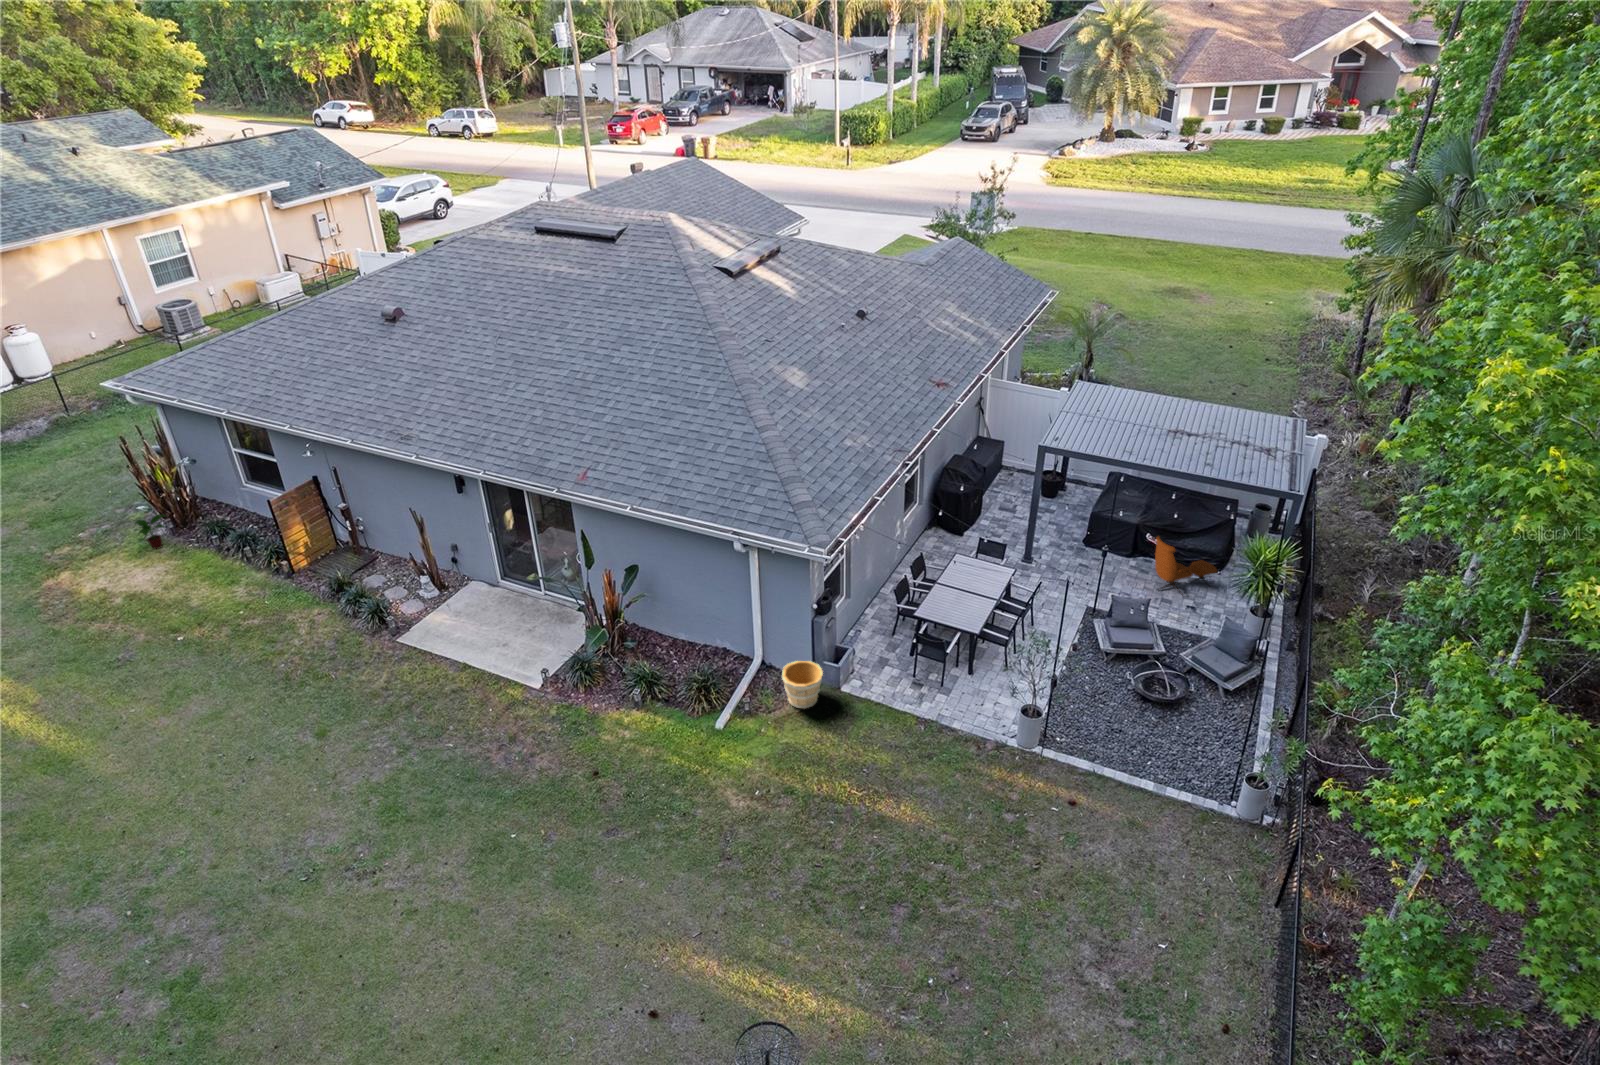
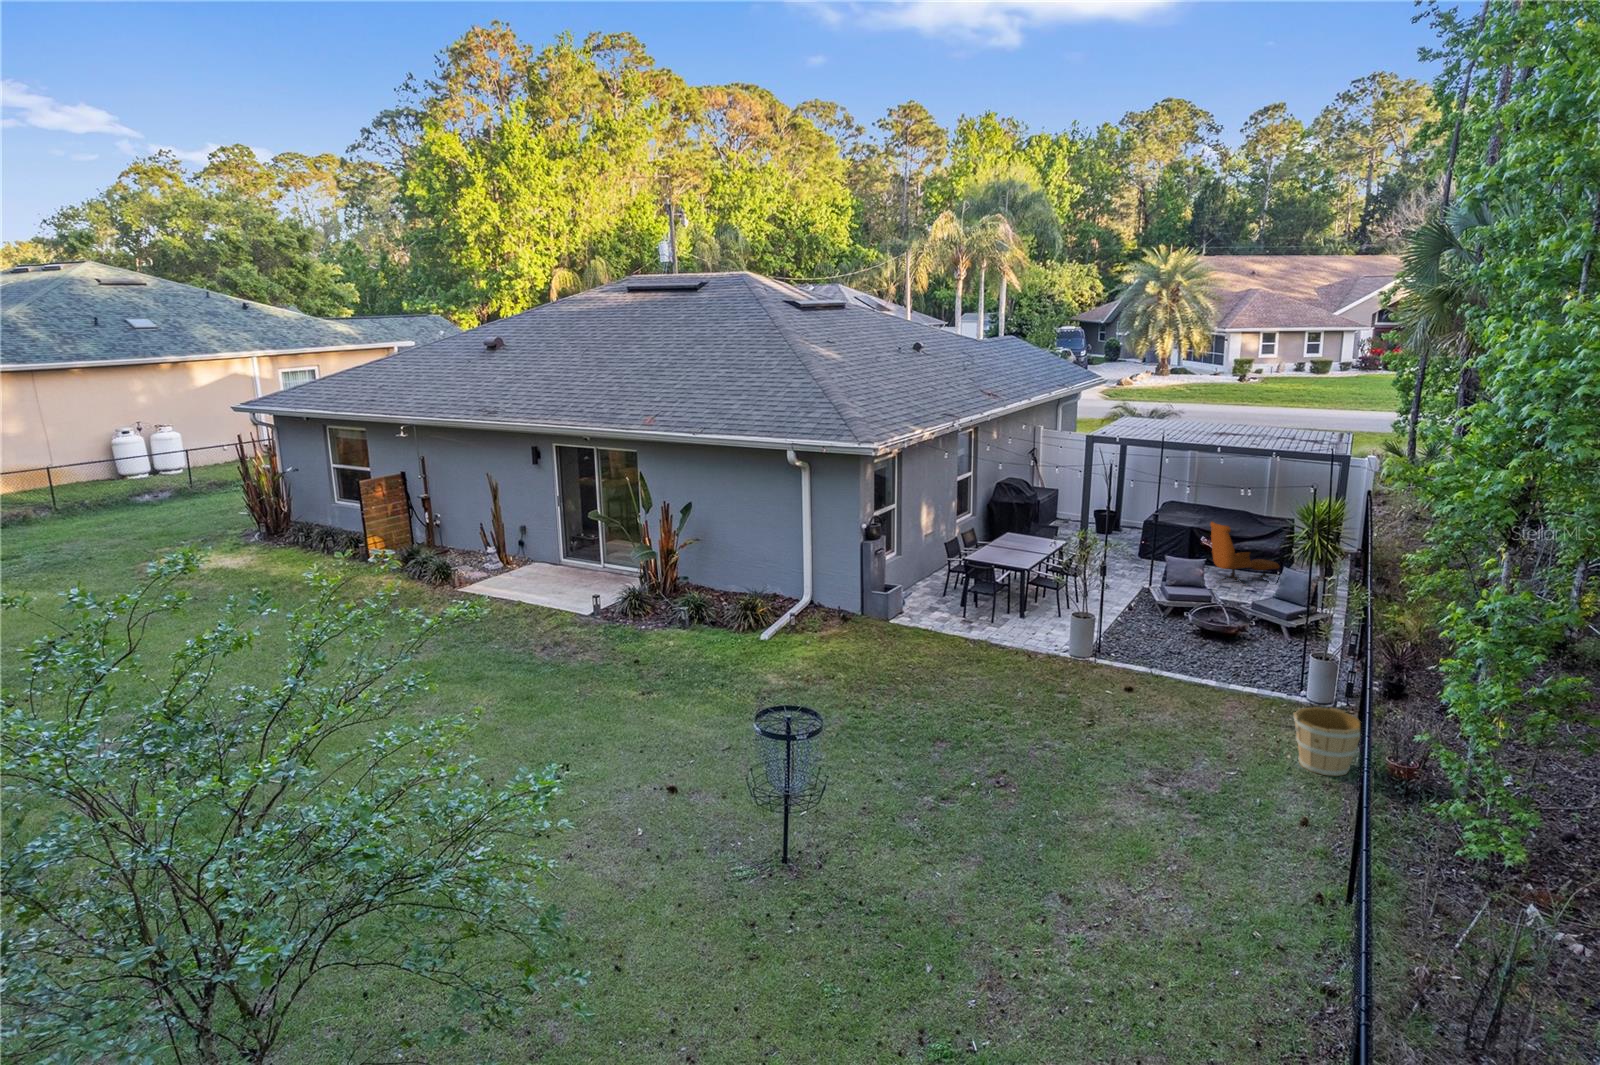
potted plant: present [135,515,165,549] -> none [236,514,270,544]
wooden bucket: present [782,661,823,709] -> present [1294,707,1360,776]

